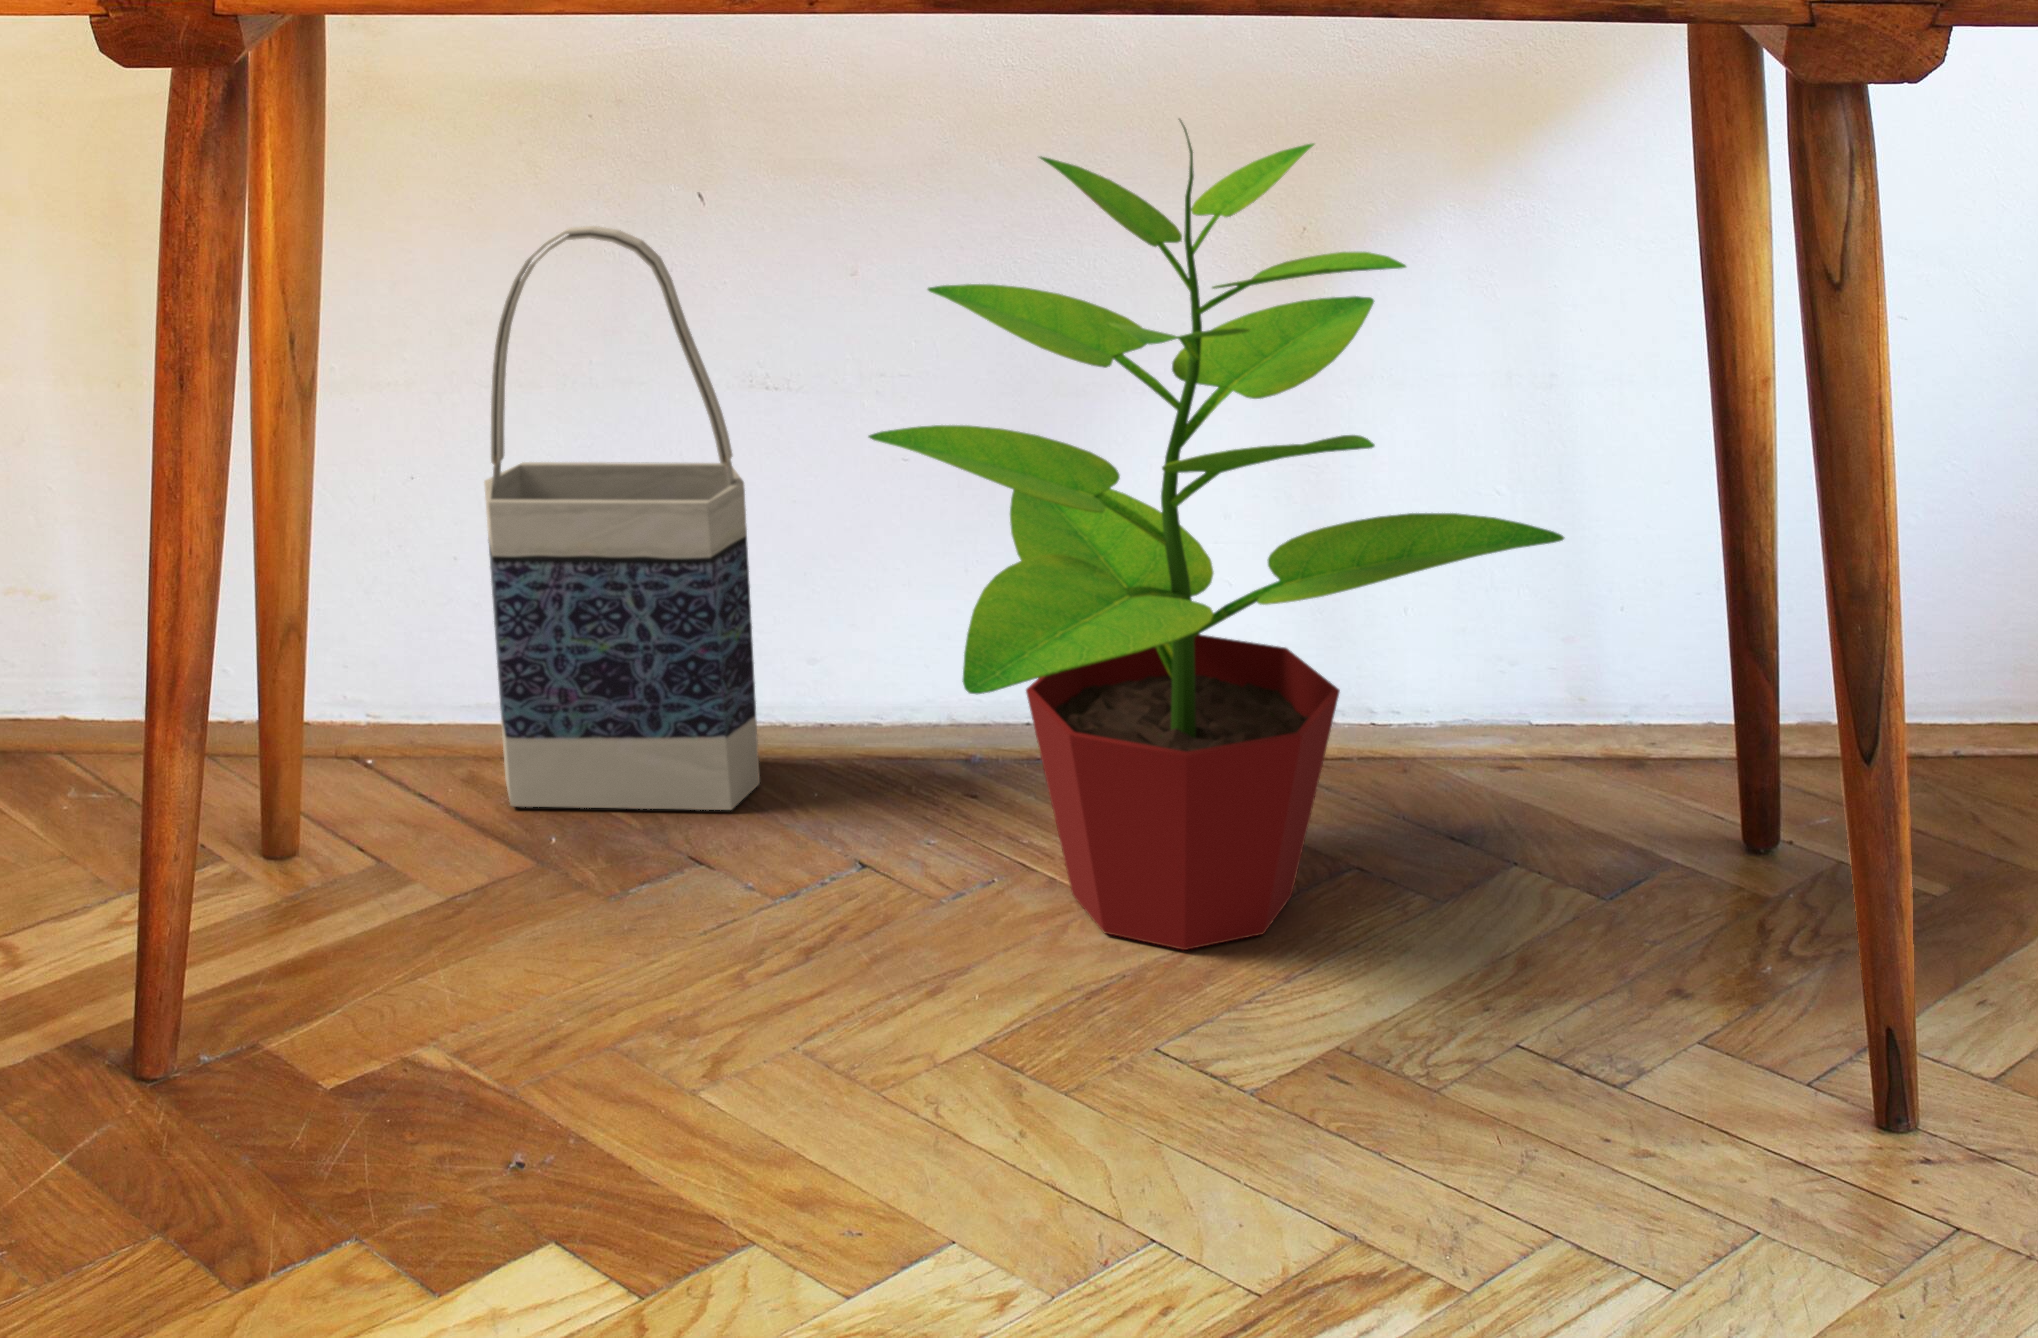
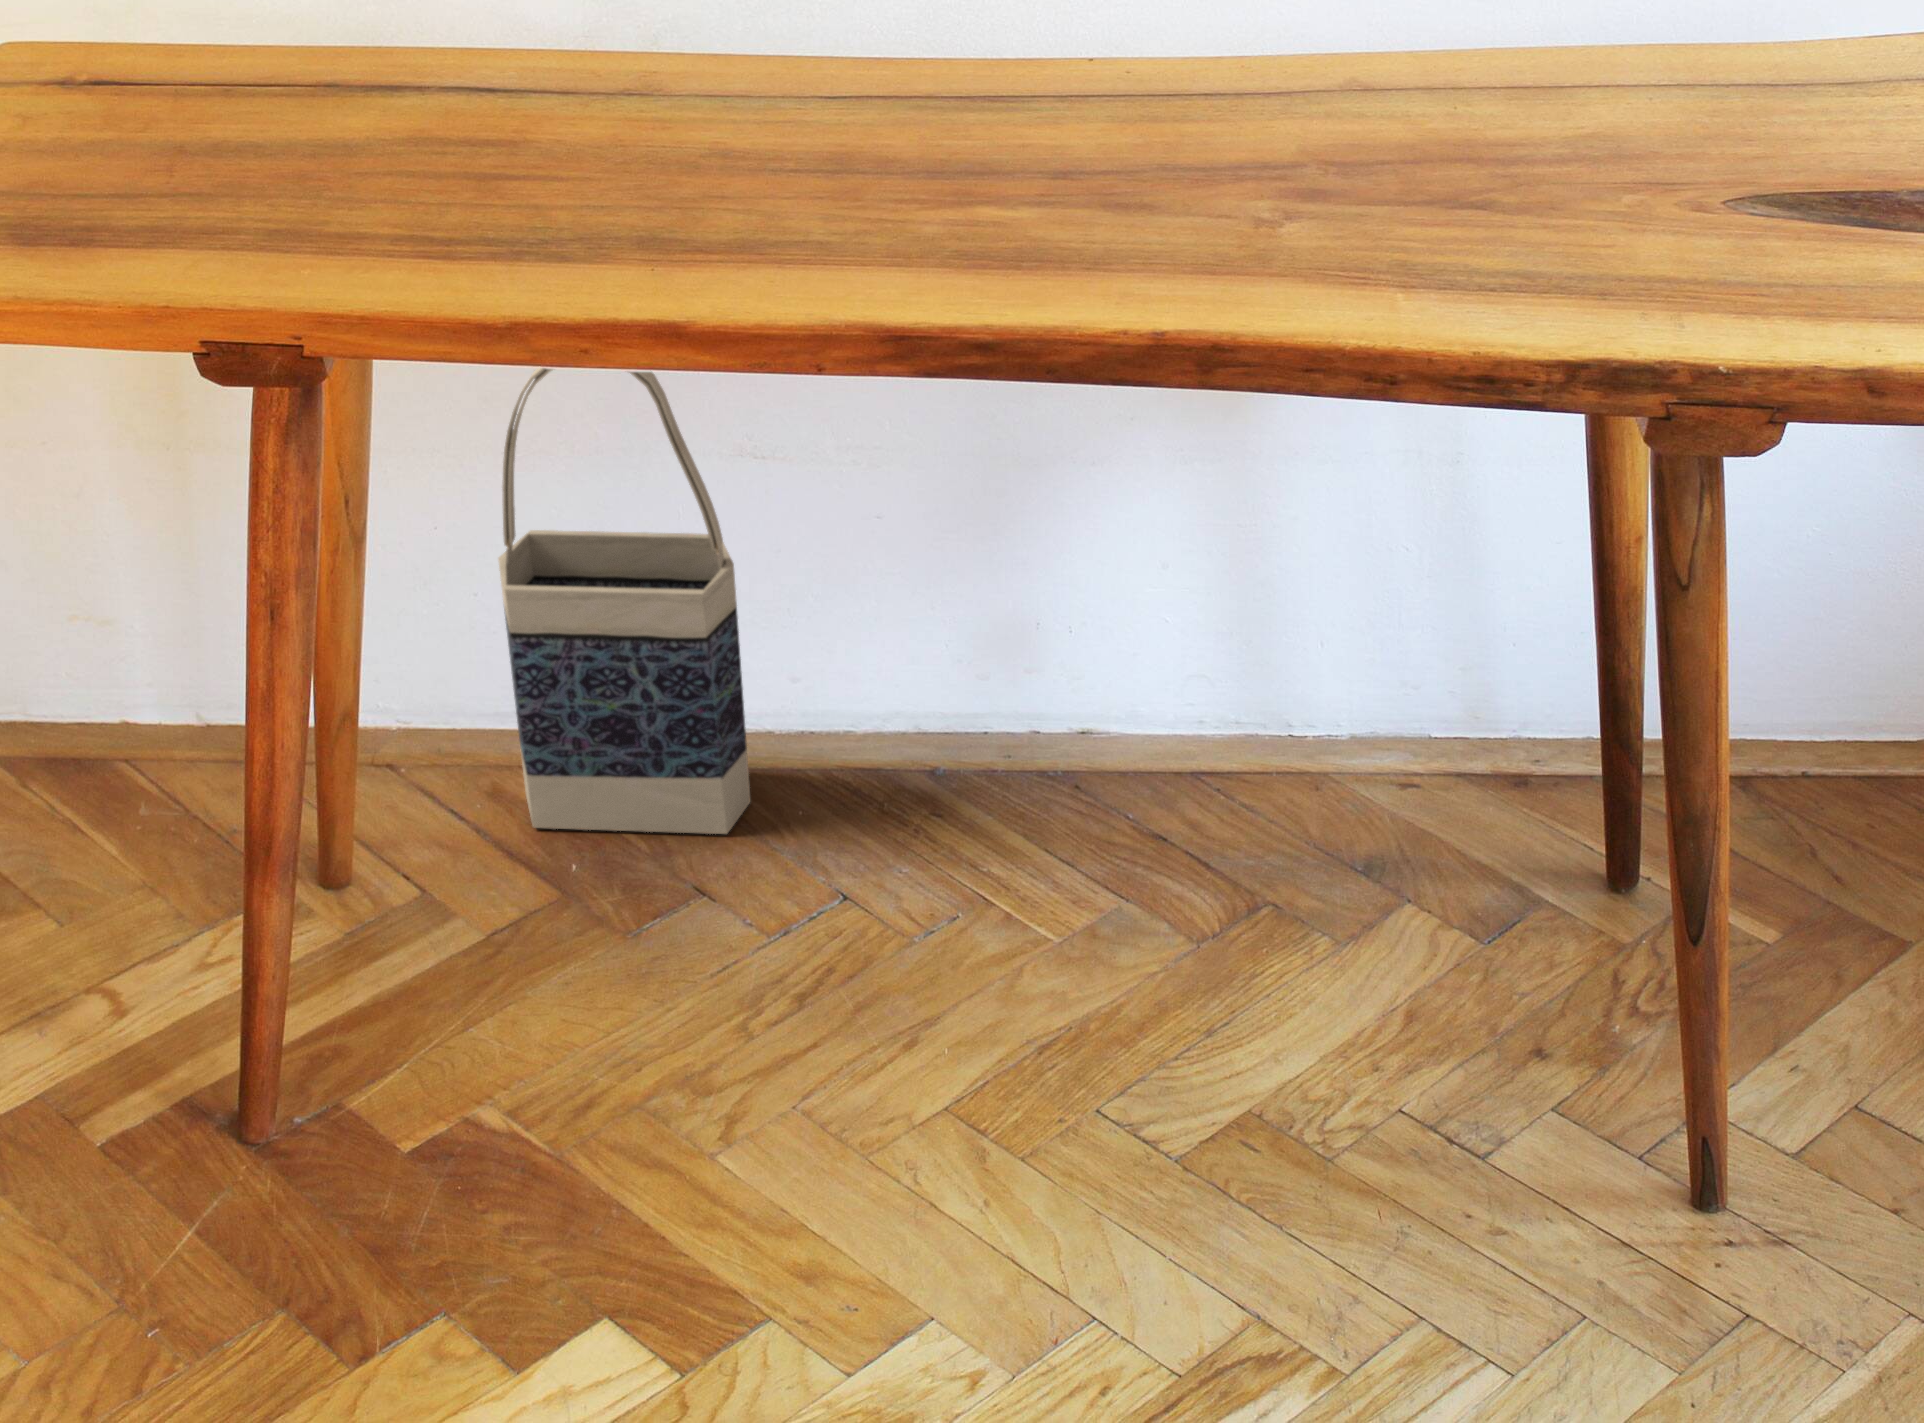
potted plant: present [869,120,1564,950] -> none [849,326,1466,1003]

